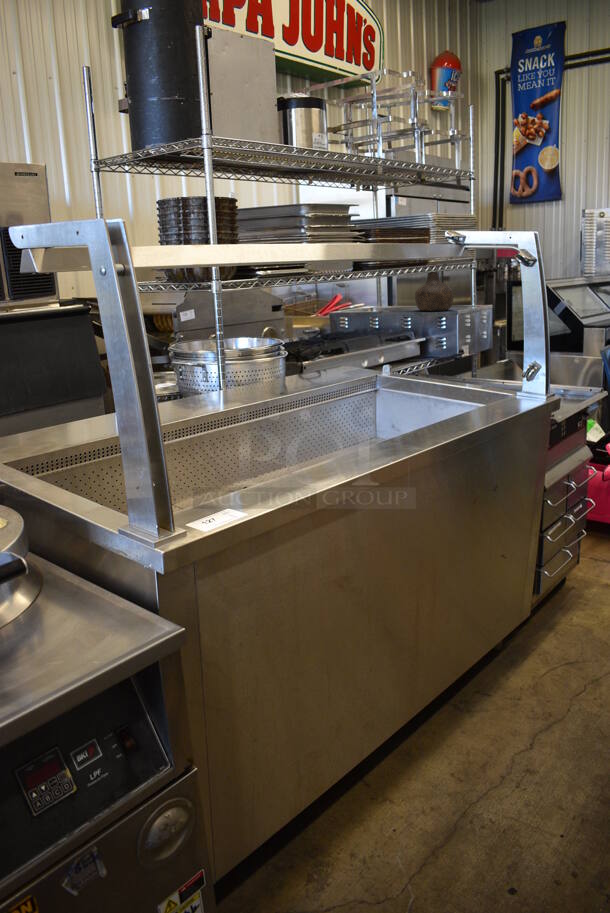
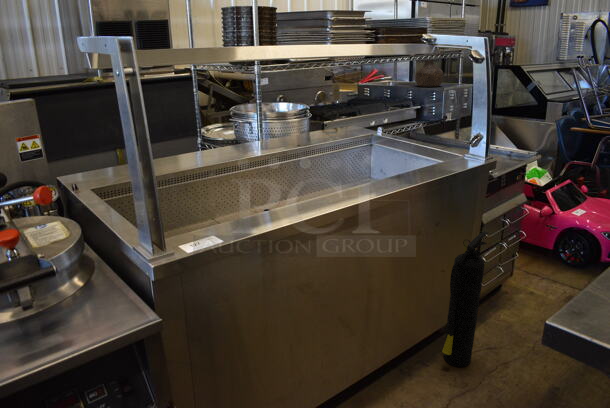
fire extinguisher: none [511,494,563,690] -> present [442,231,488,367]

